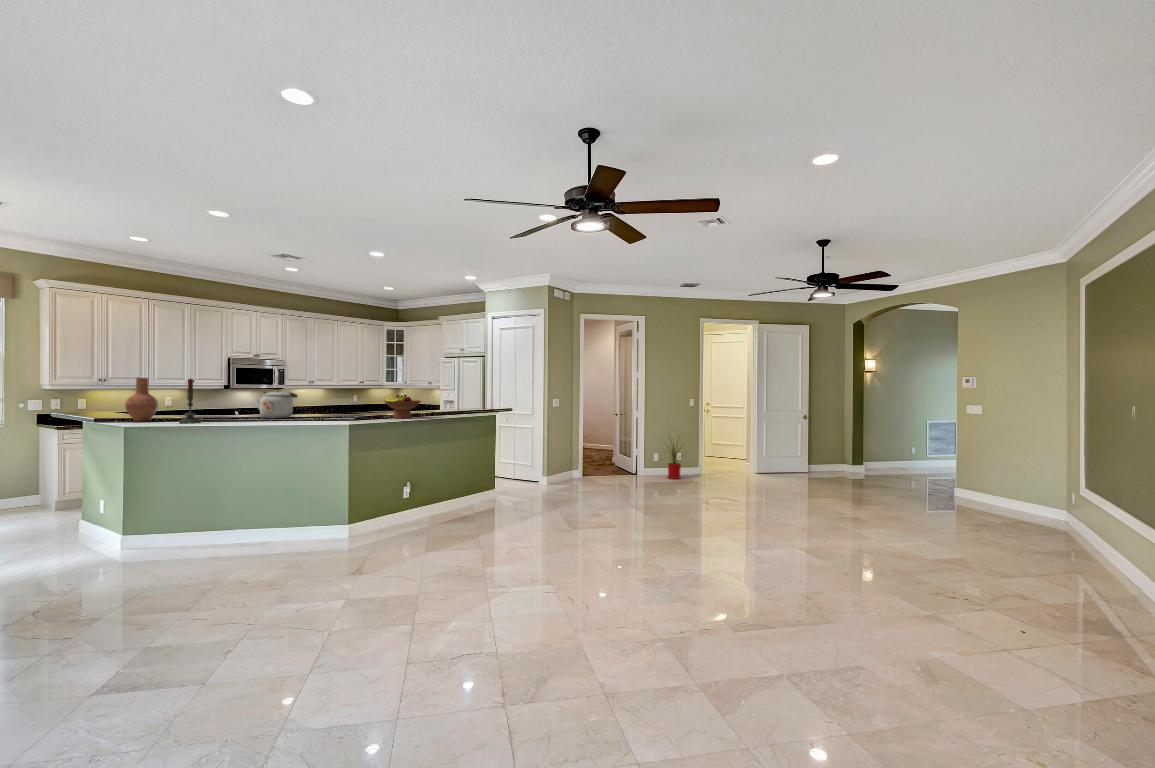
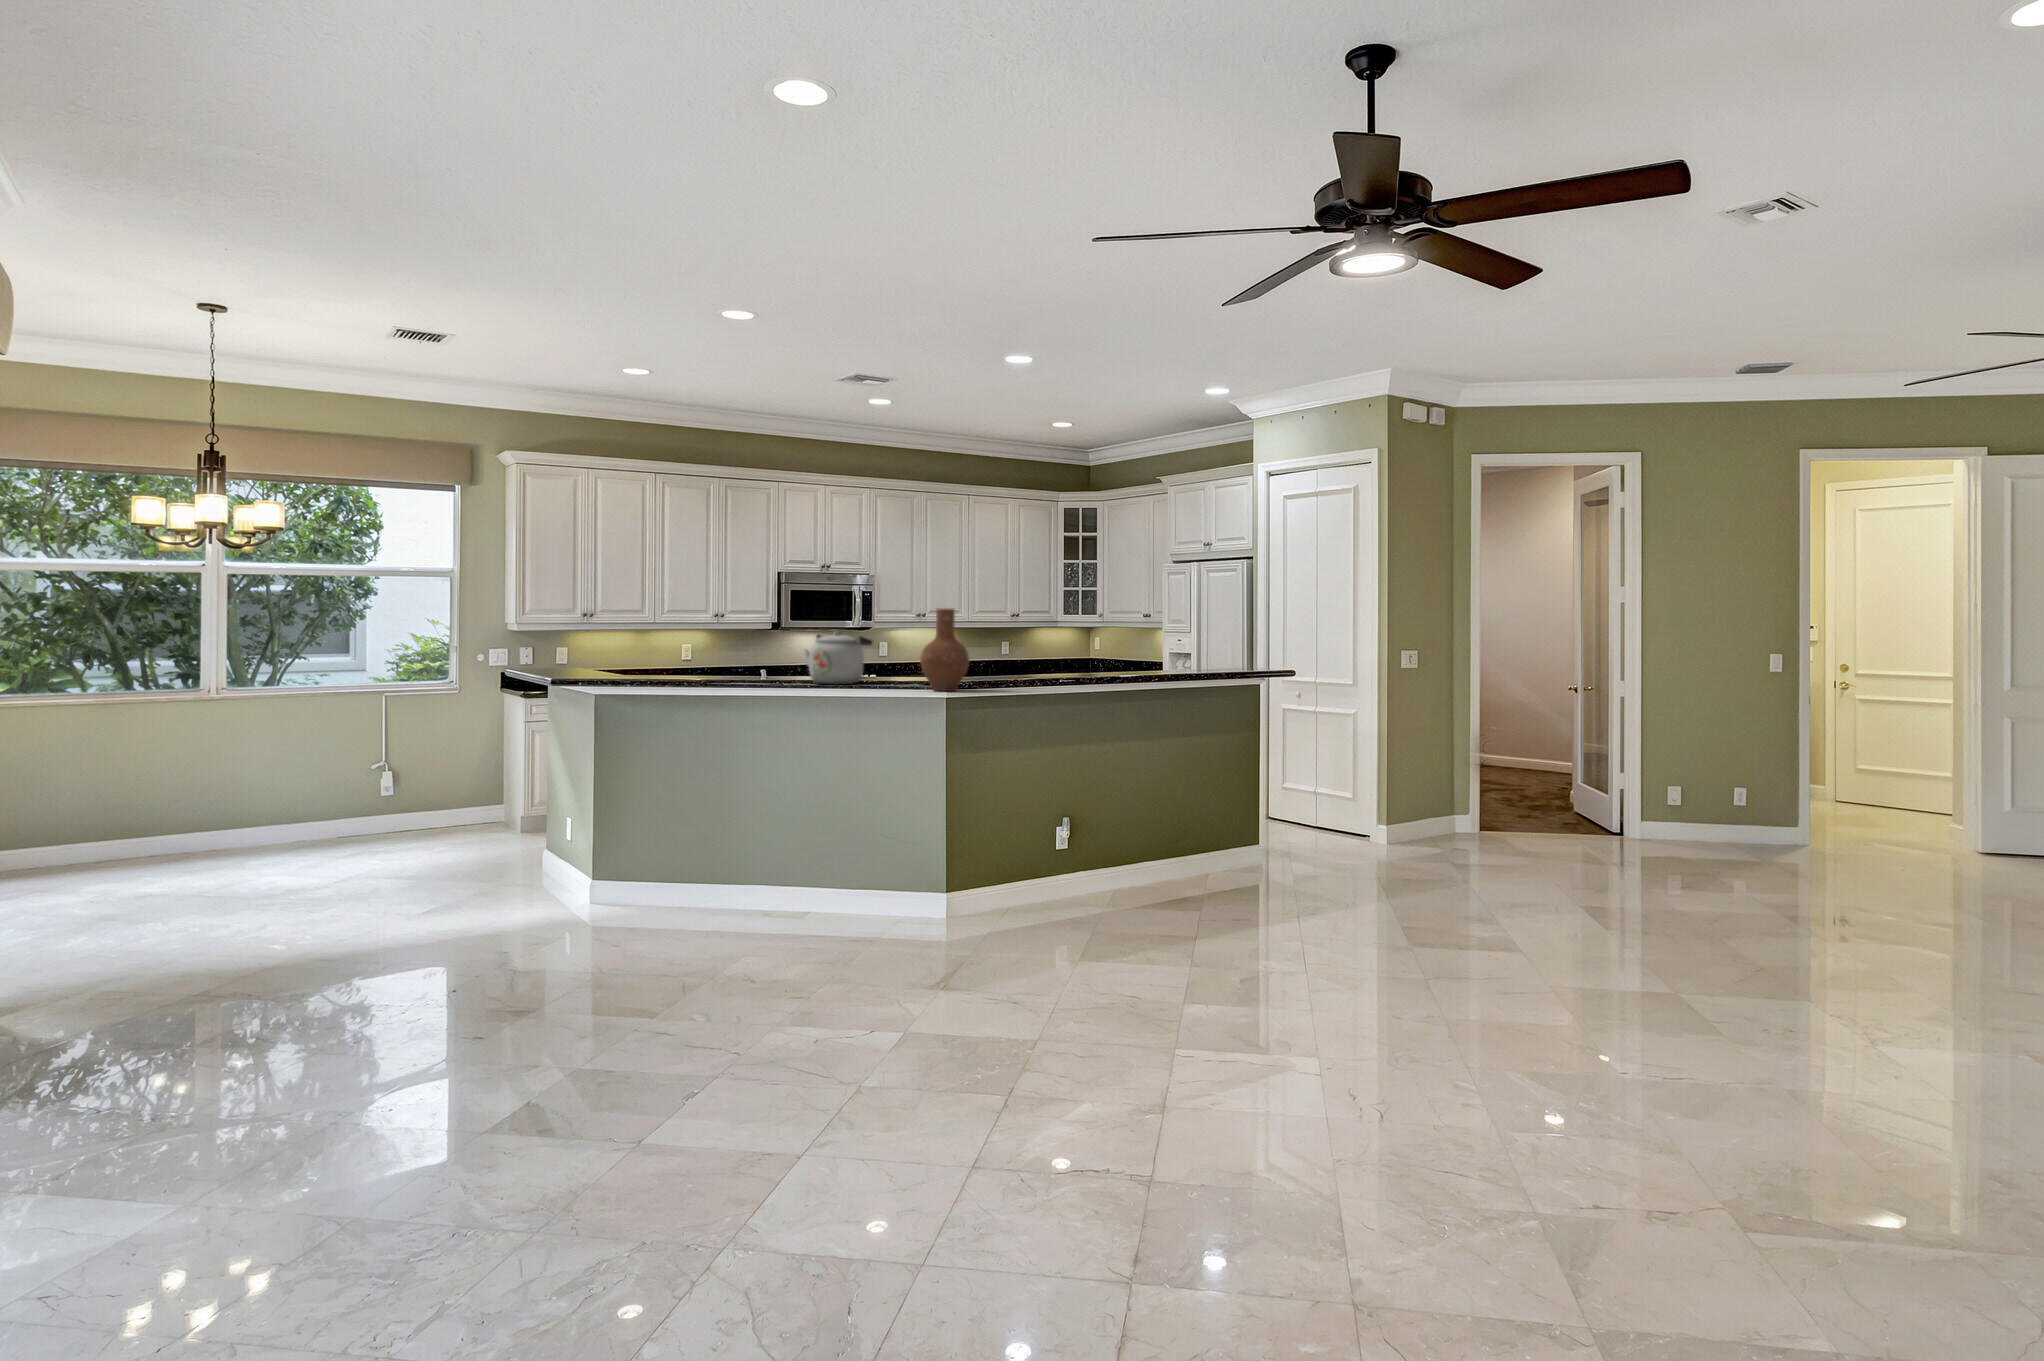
vase: present [125,378,158,422] -> present [920,609,969,691]
candle: present [179,379,201,423] -> none [682,610,714,690]
fruit bowl: present [385,394,421,418] -> none [1019,640,1090,688]
house plant: present [668,437,681,479] -> none [1674,732,1775,855]

